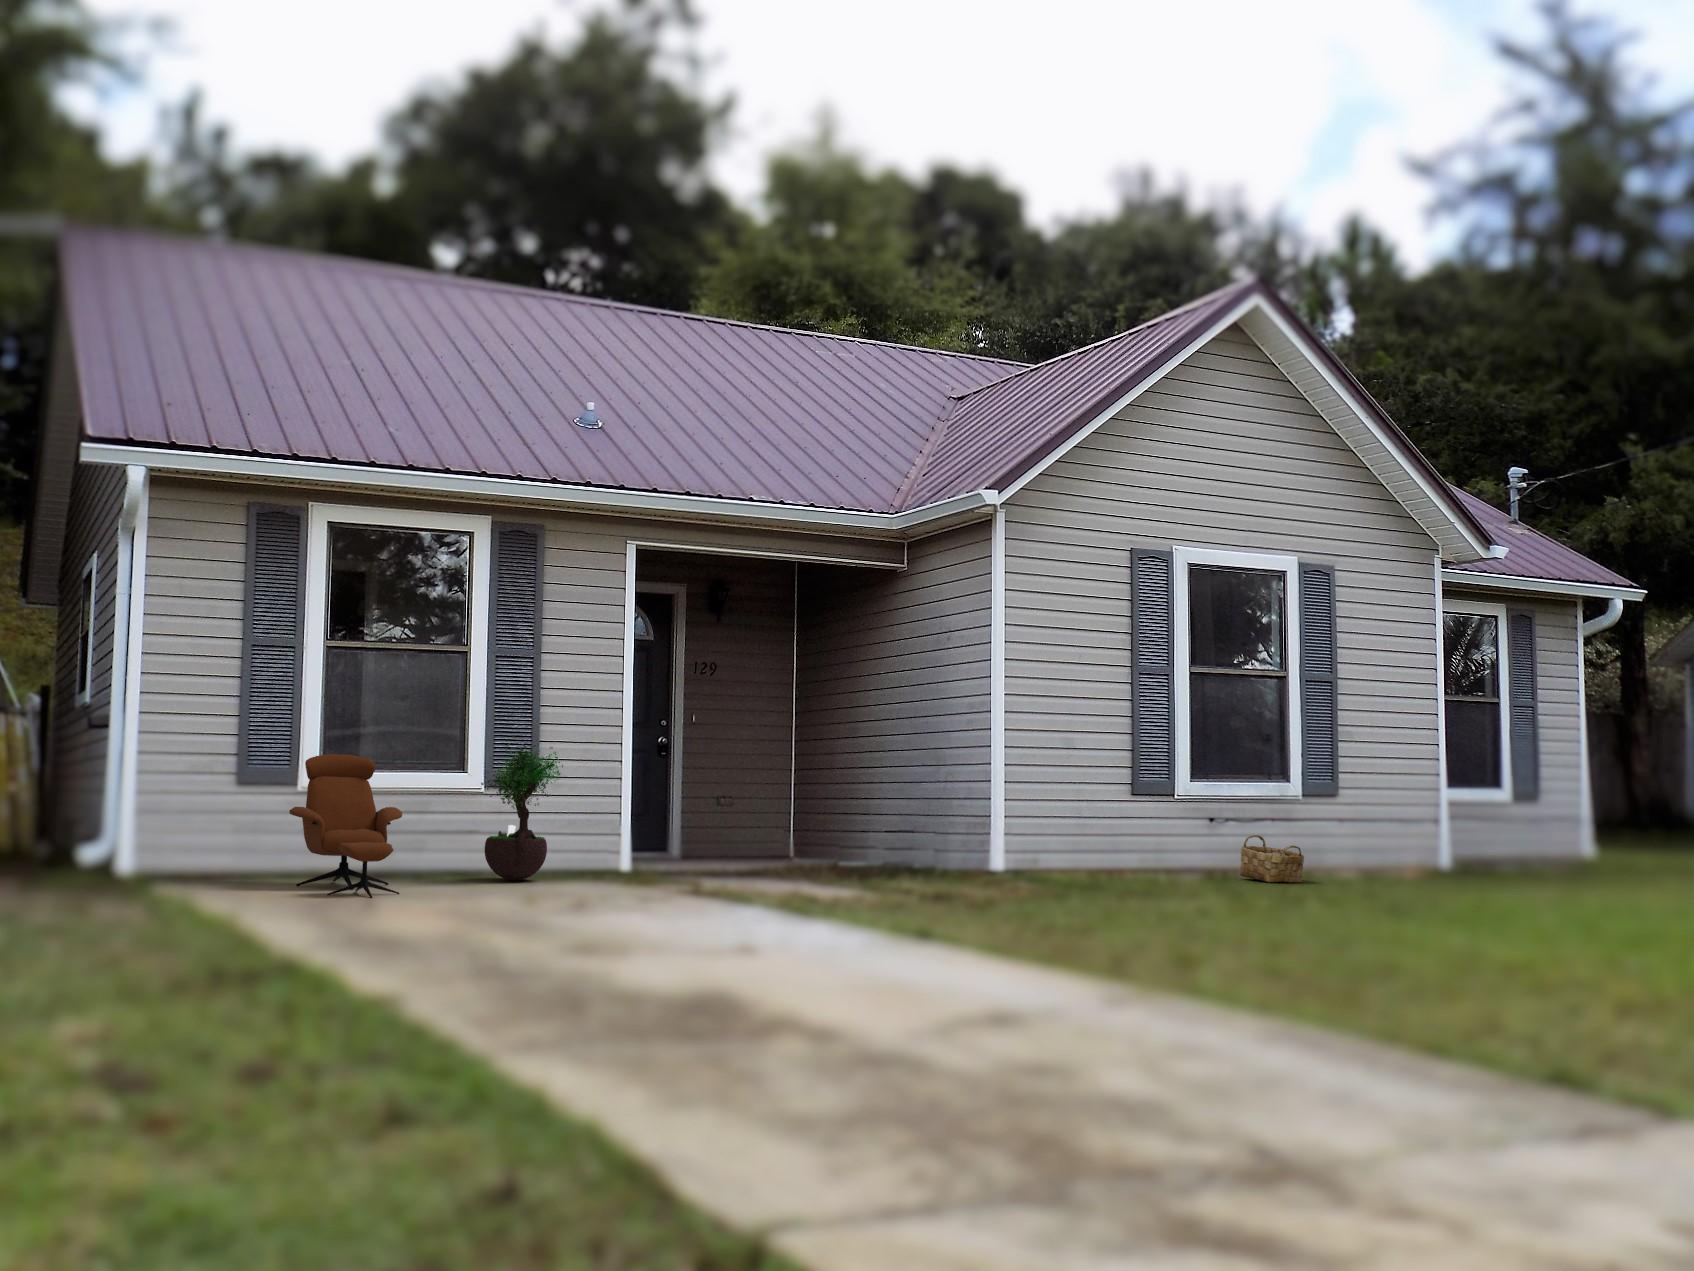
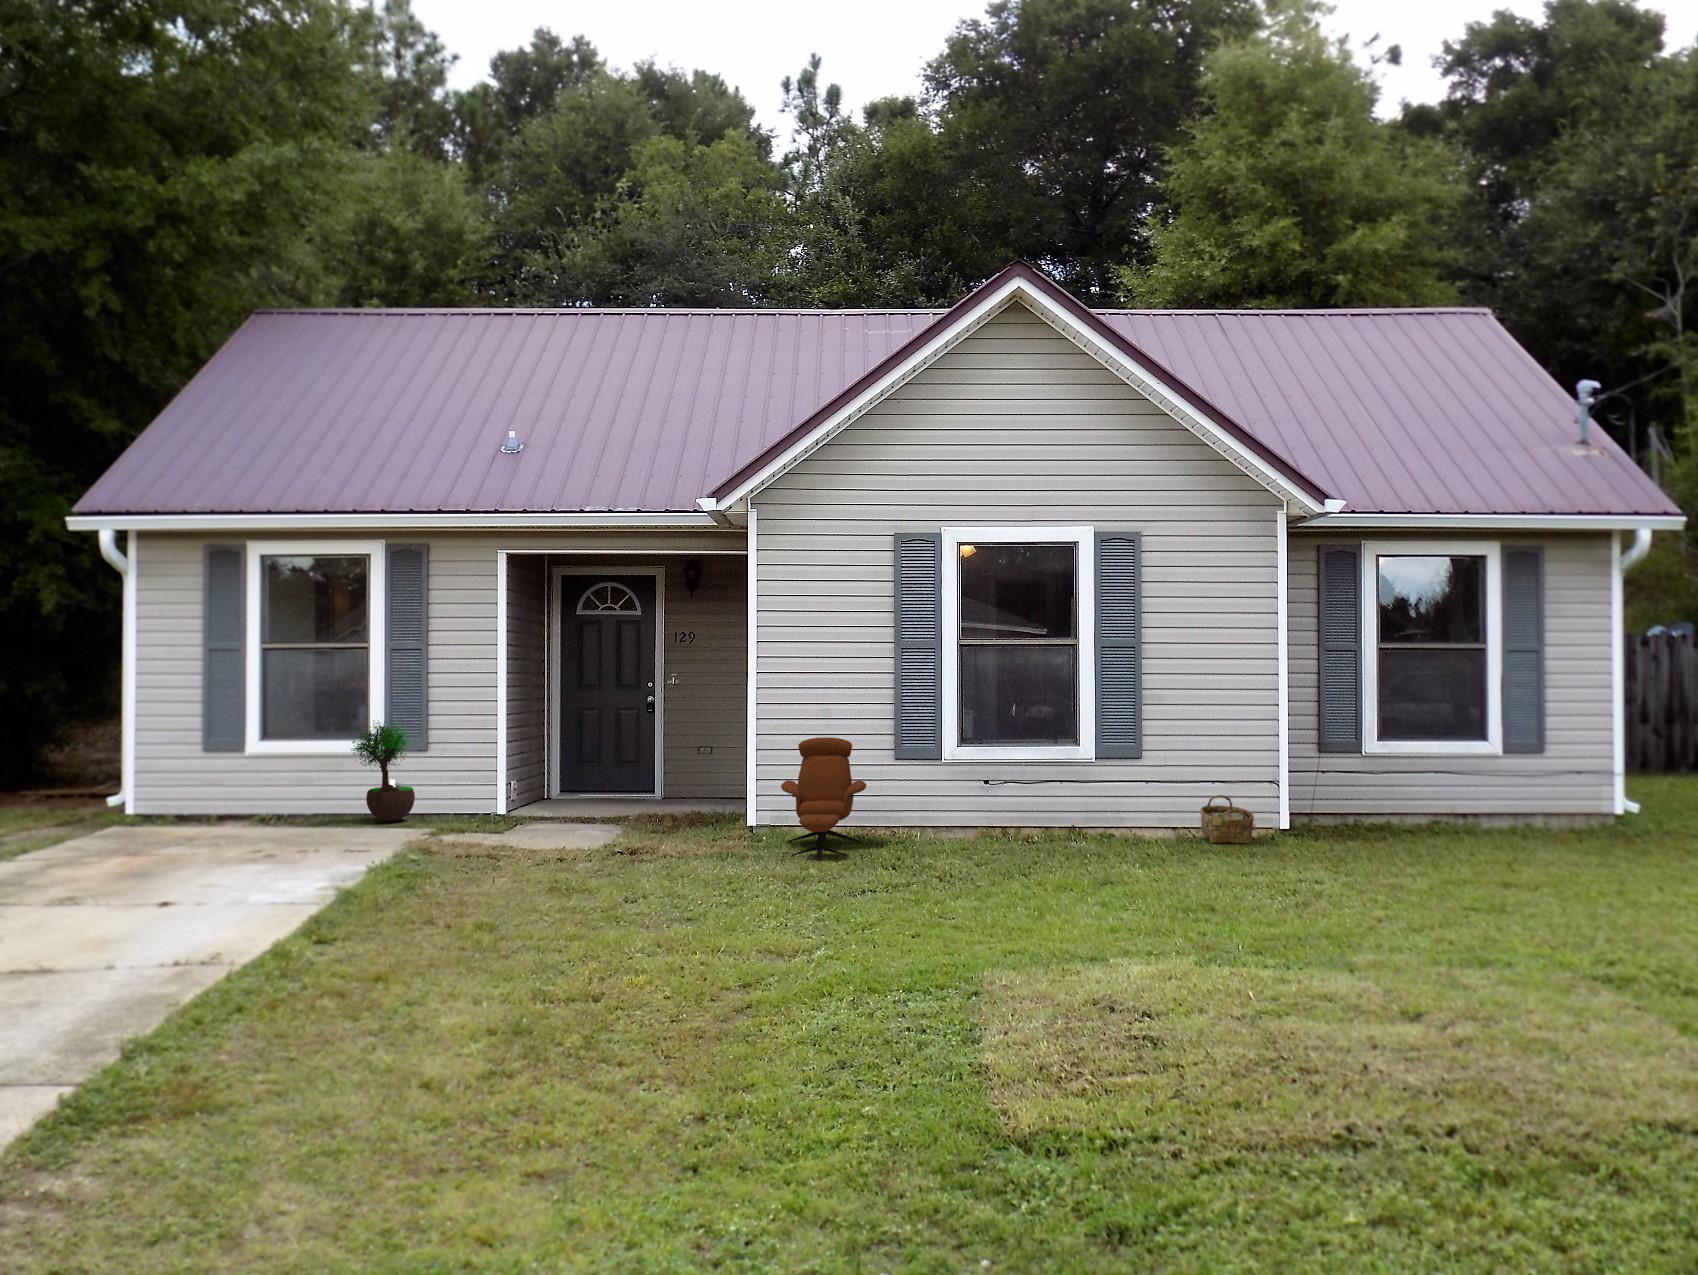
lounge chair: present [289,754,402,898] -> present [781,737,866,861]
woven basket: present [1240,835,1304,883] -> present [1201,795,1254,844]

